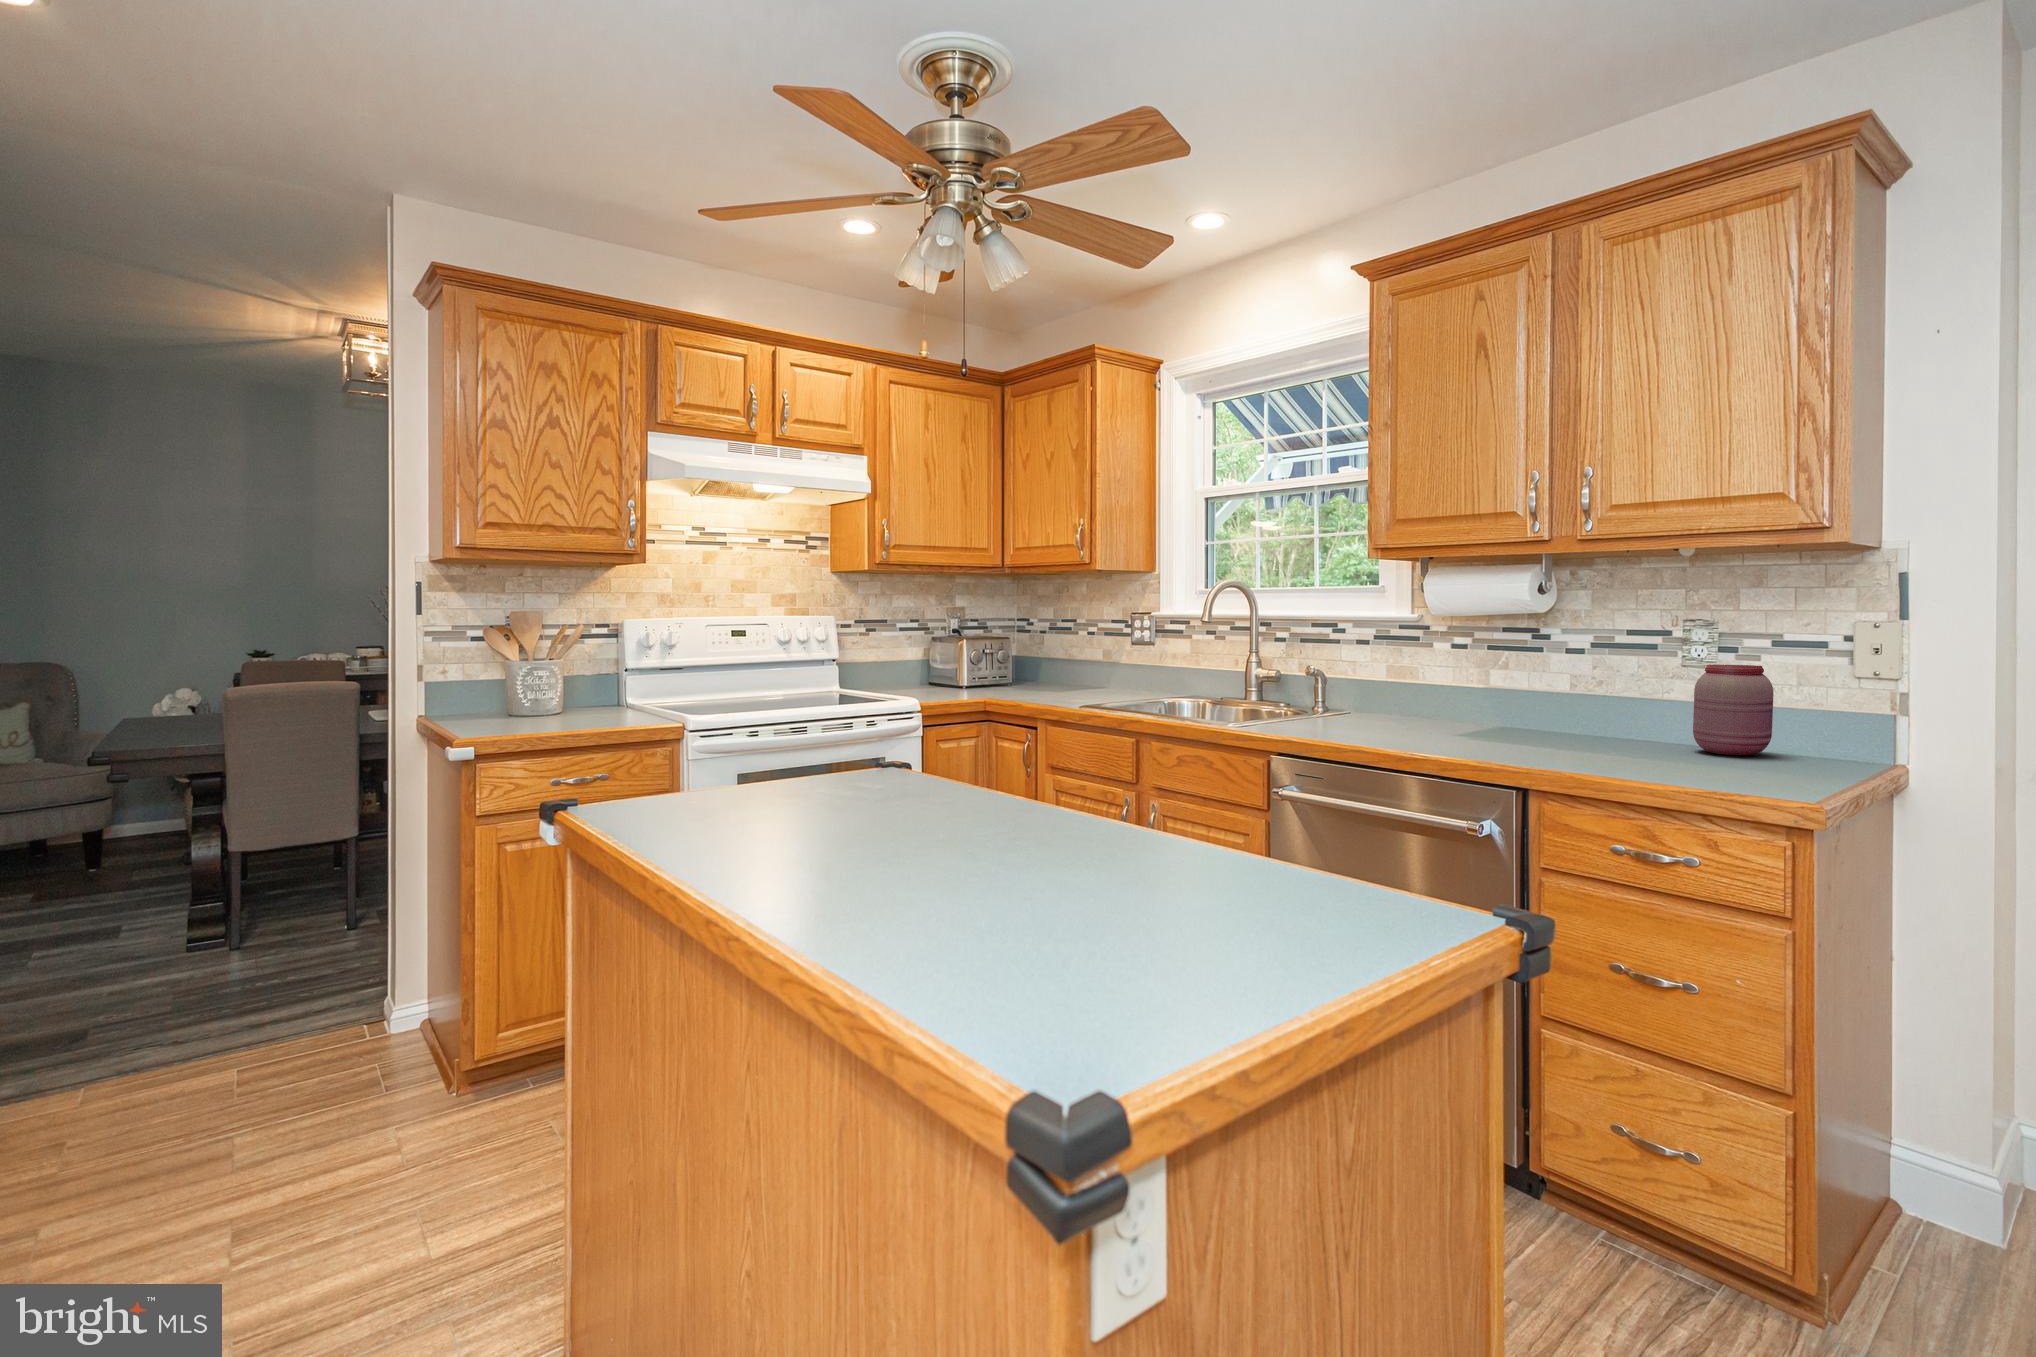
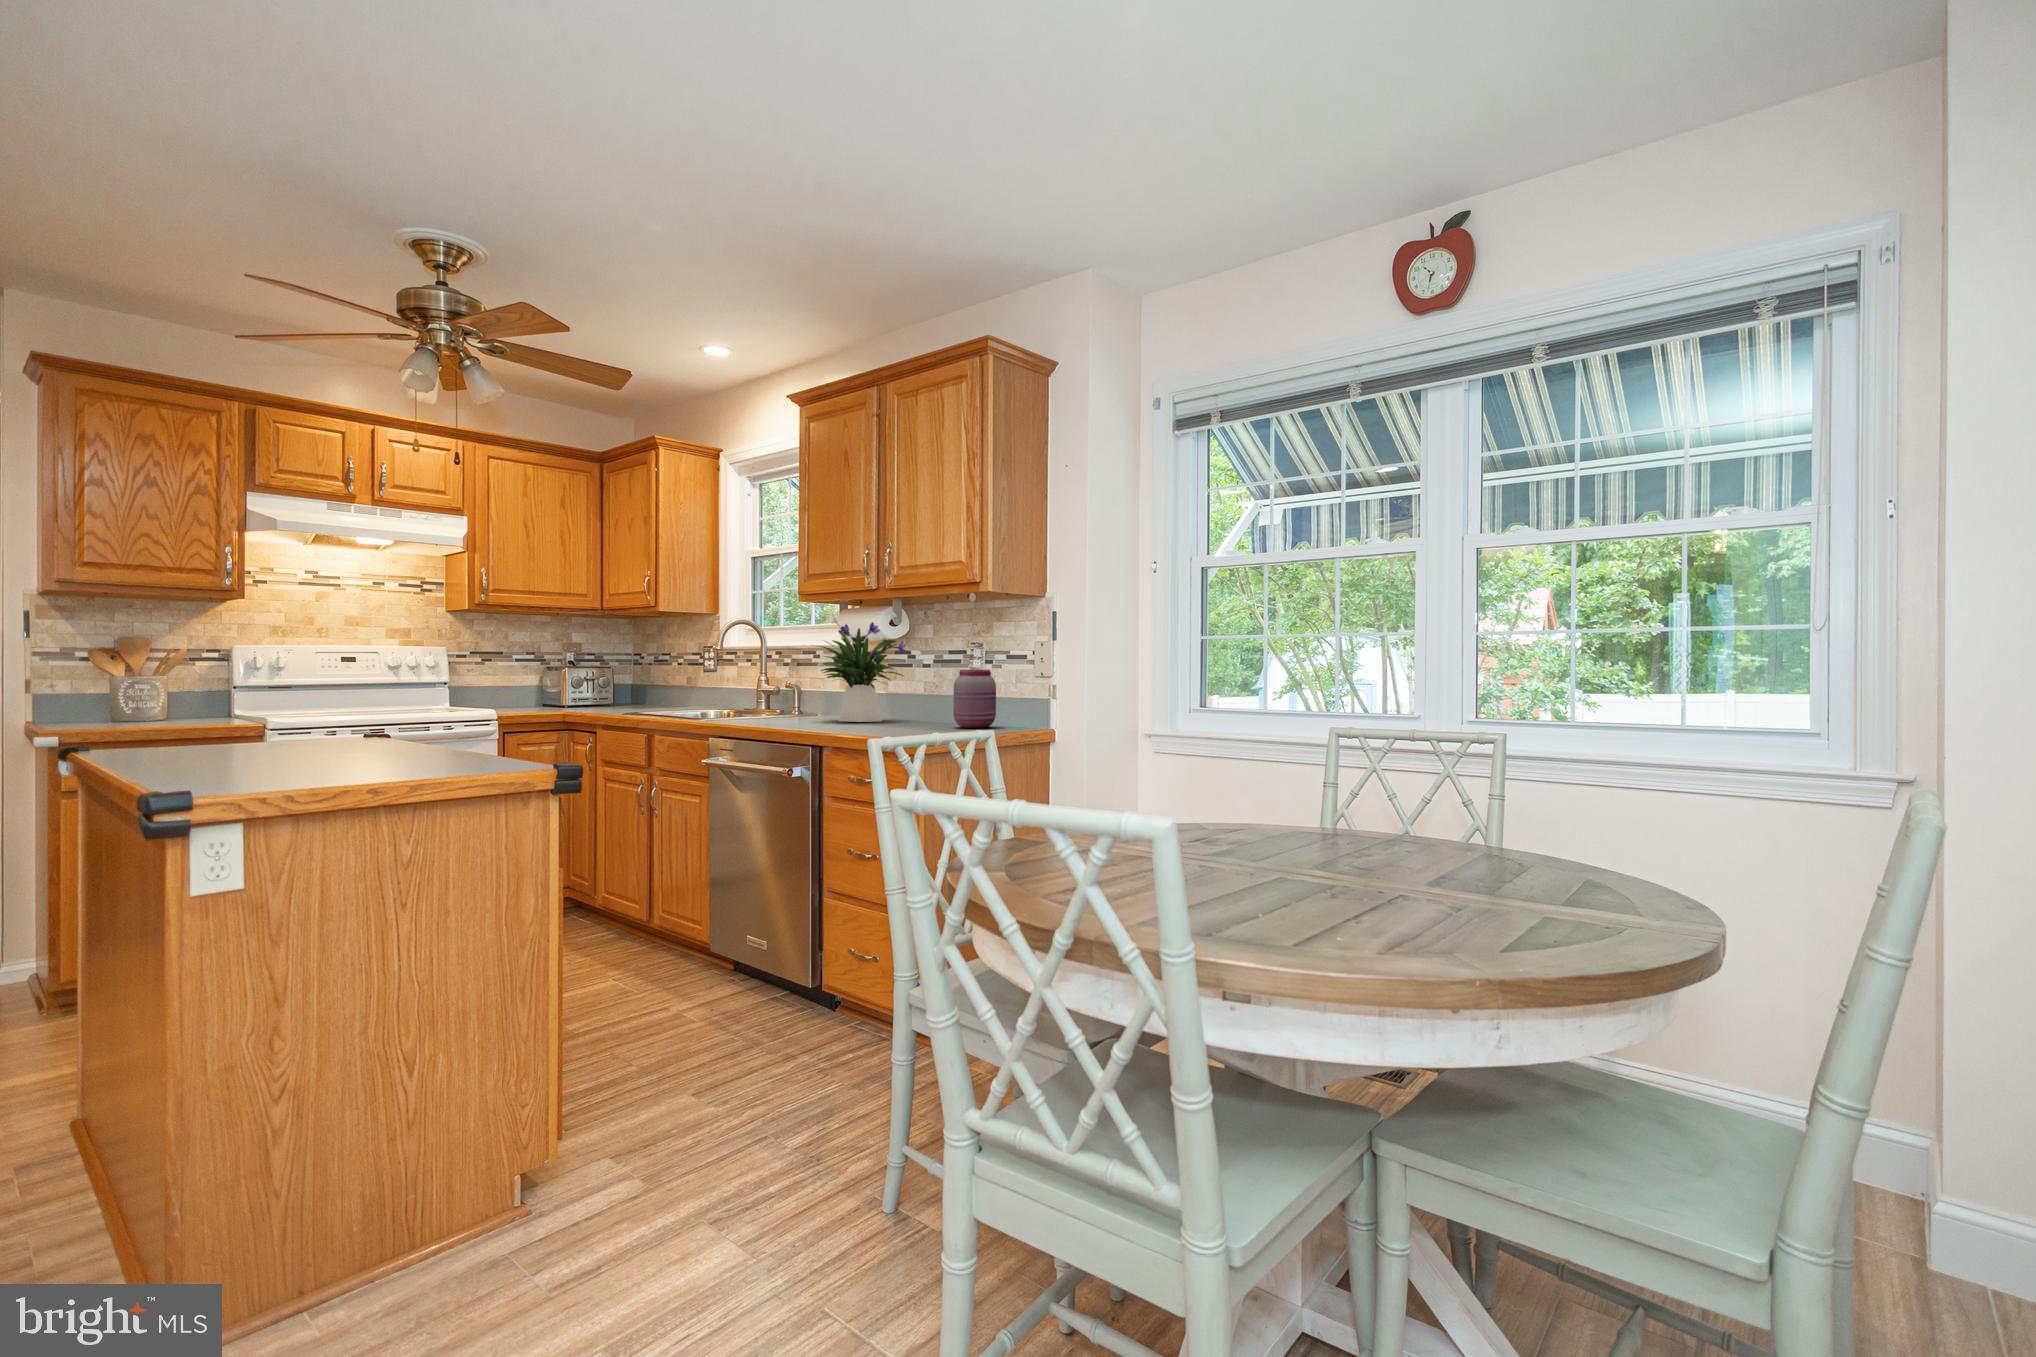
flower arrangement: none [1396,583,1555,734] -> present [812,619,905,722]

